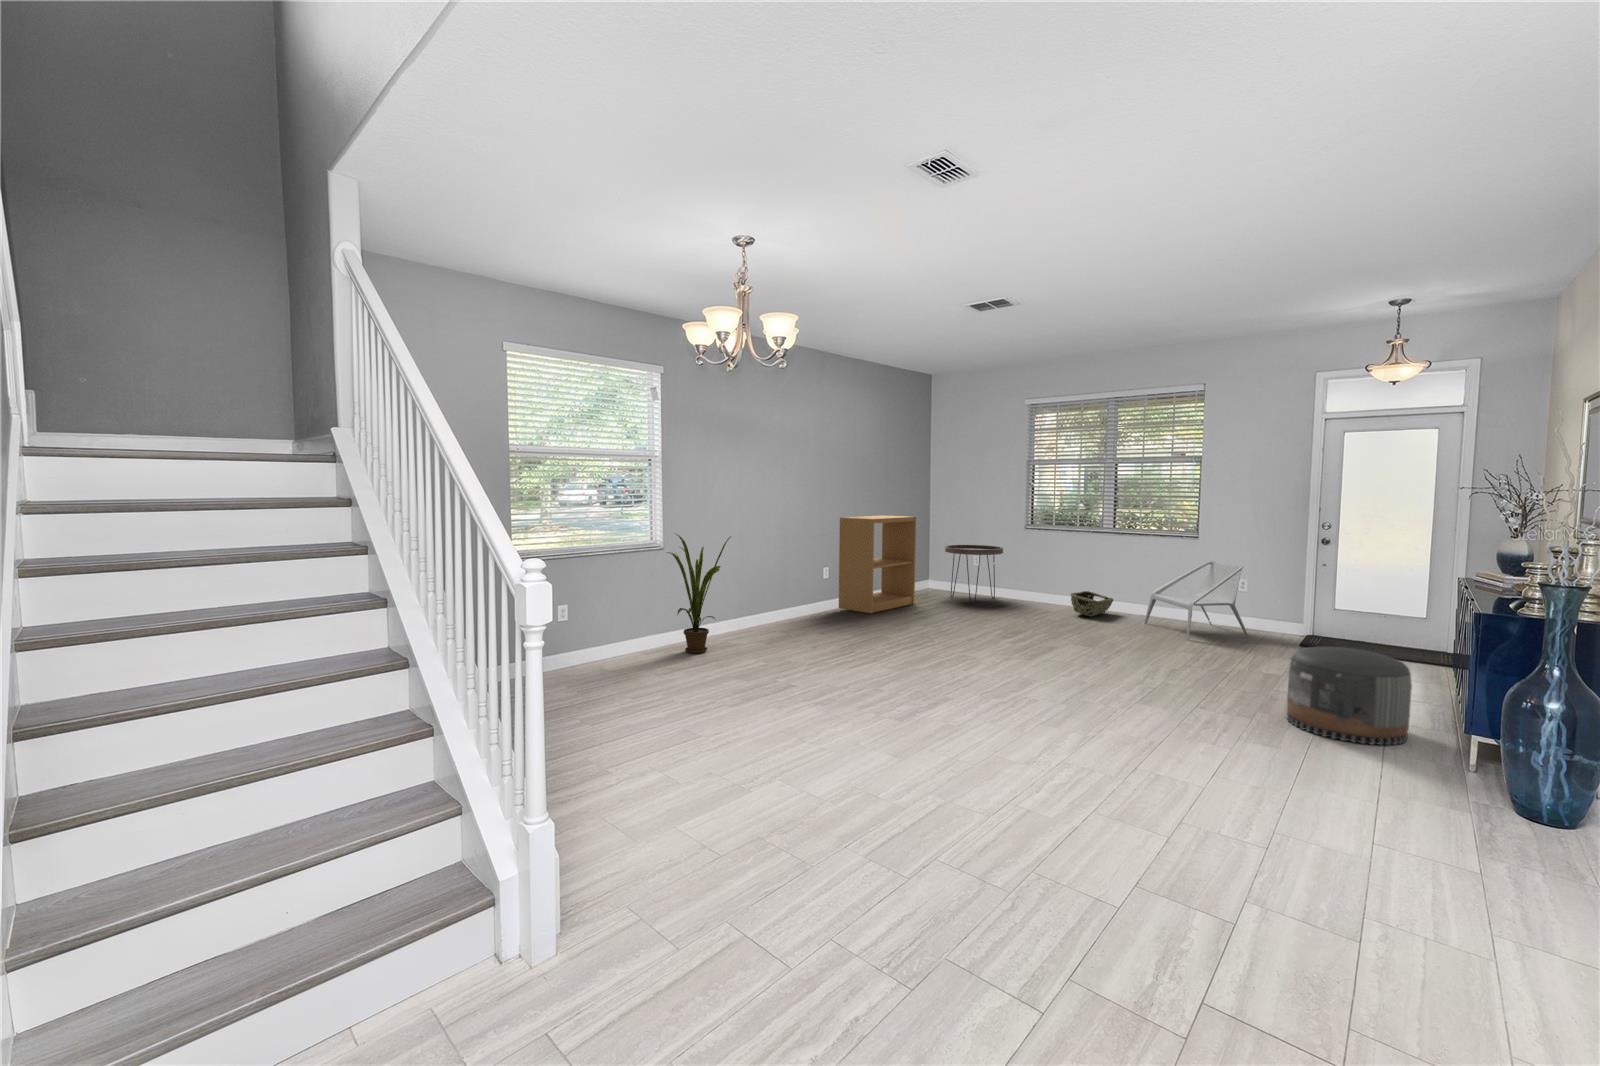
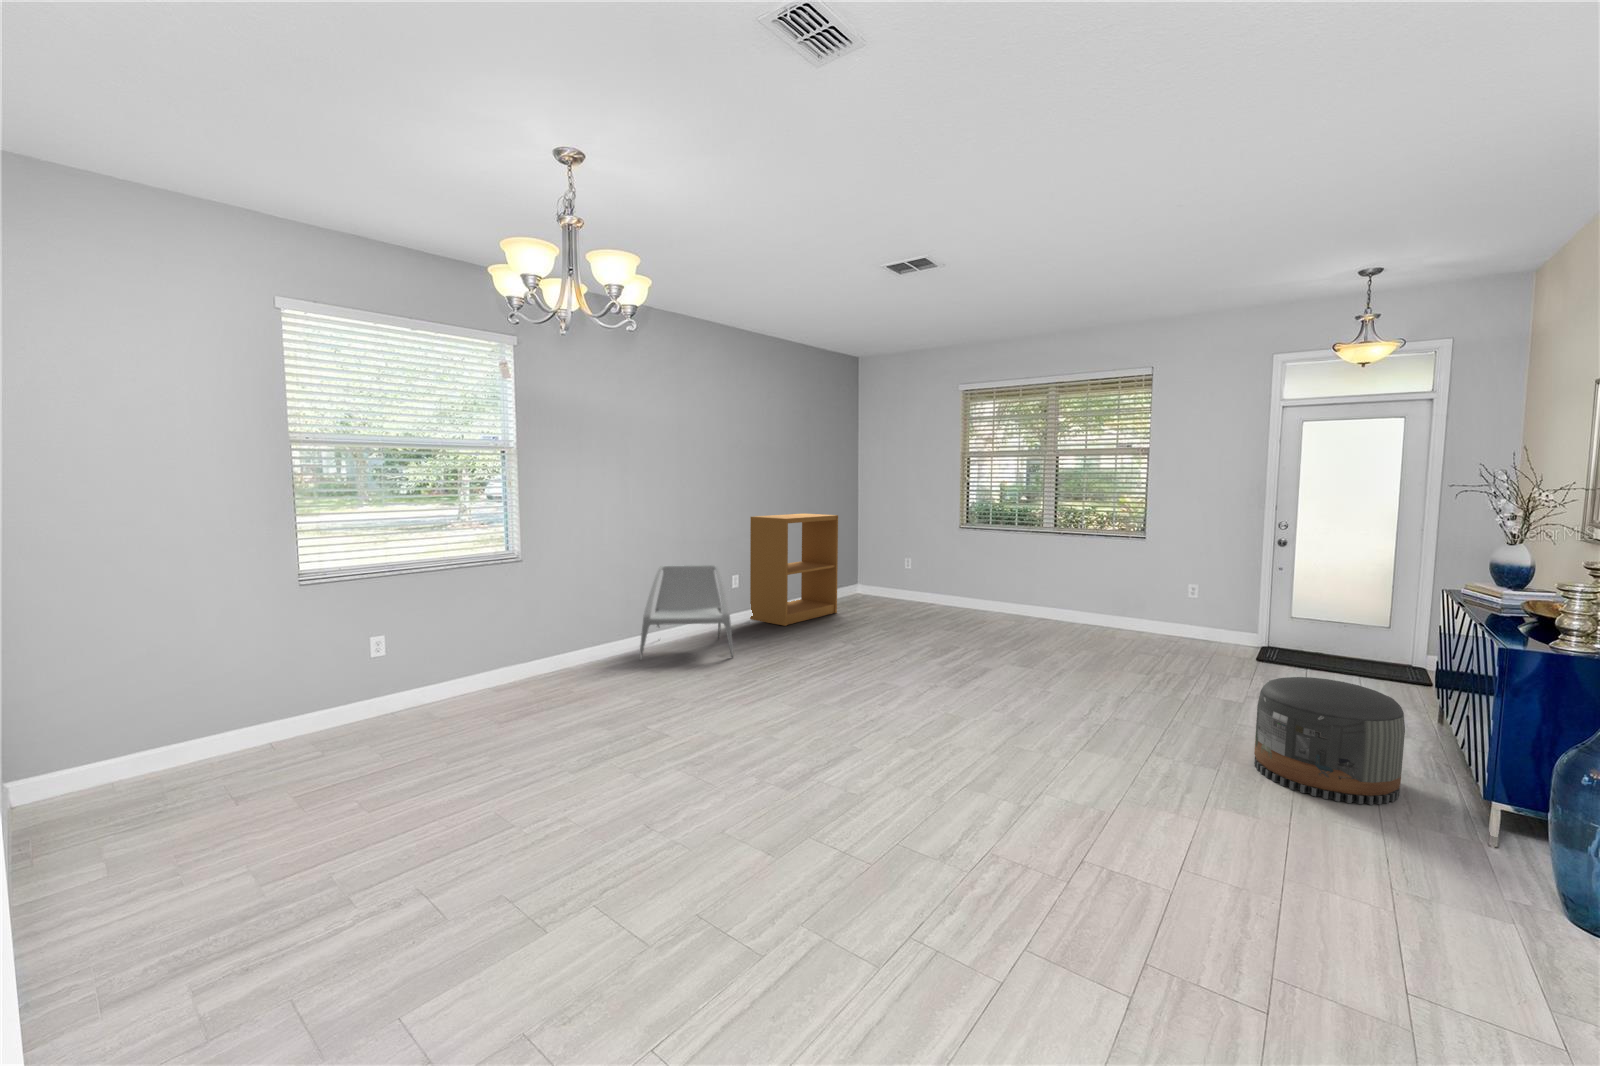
house plant: present [667,534,730,653] -> none [515,538,604,685]
side table: present [945,545,1003,603] -> none [872,545,935,611]
armchair: present [1144,561,1248,639] -> present [639,565,734,660]
woven basket: present [1070,591,1113,617] -> none [1007,597,1054,626]

